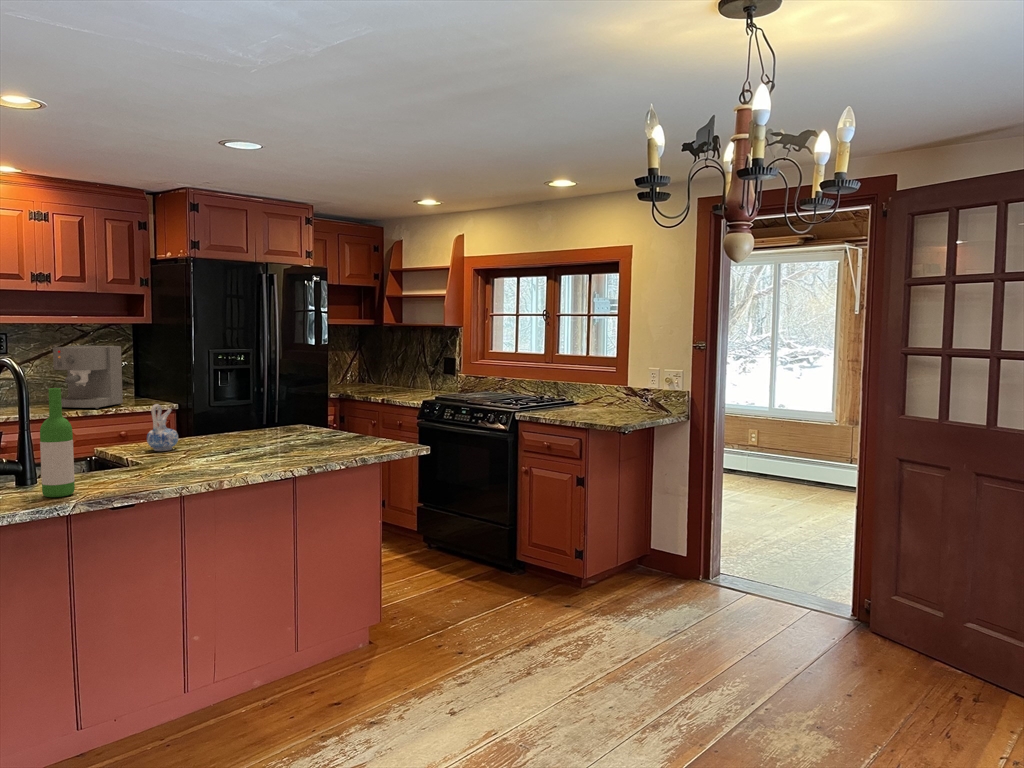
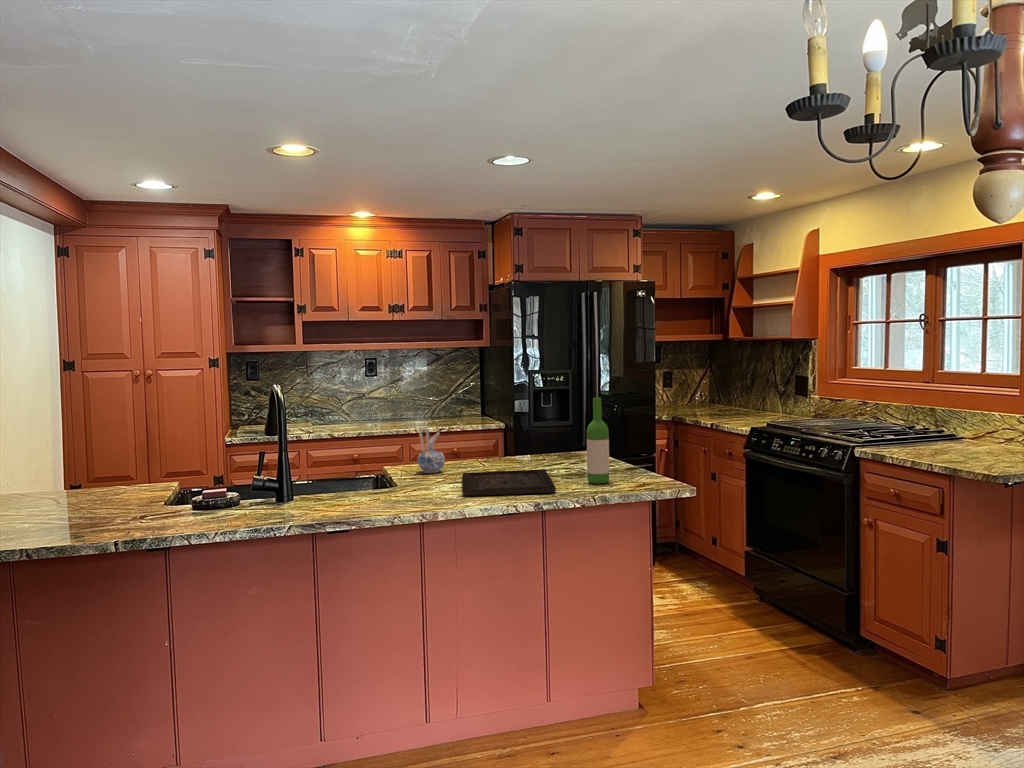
coffee maker: present [53,346,123,409] -> none [407,368,463,426]
wine bottle: present [40,388,75,497] -> present [587,397,609,484]
tray: none [208,440,320,466] -> present [462,469,556,496]

